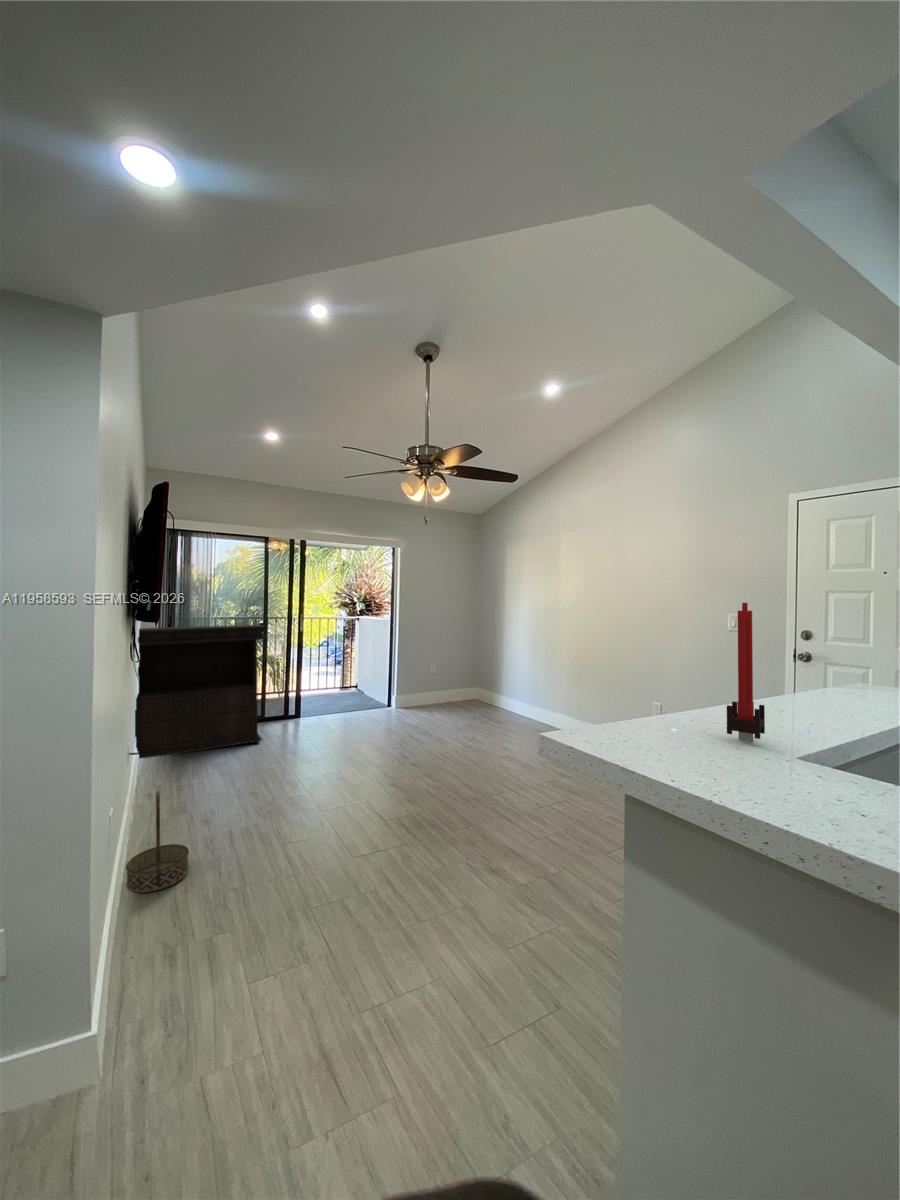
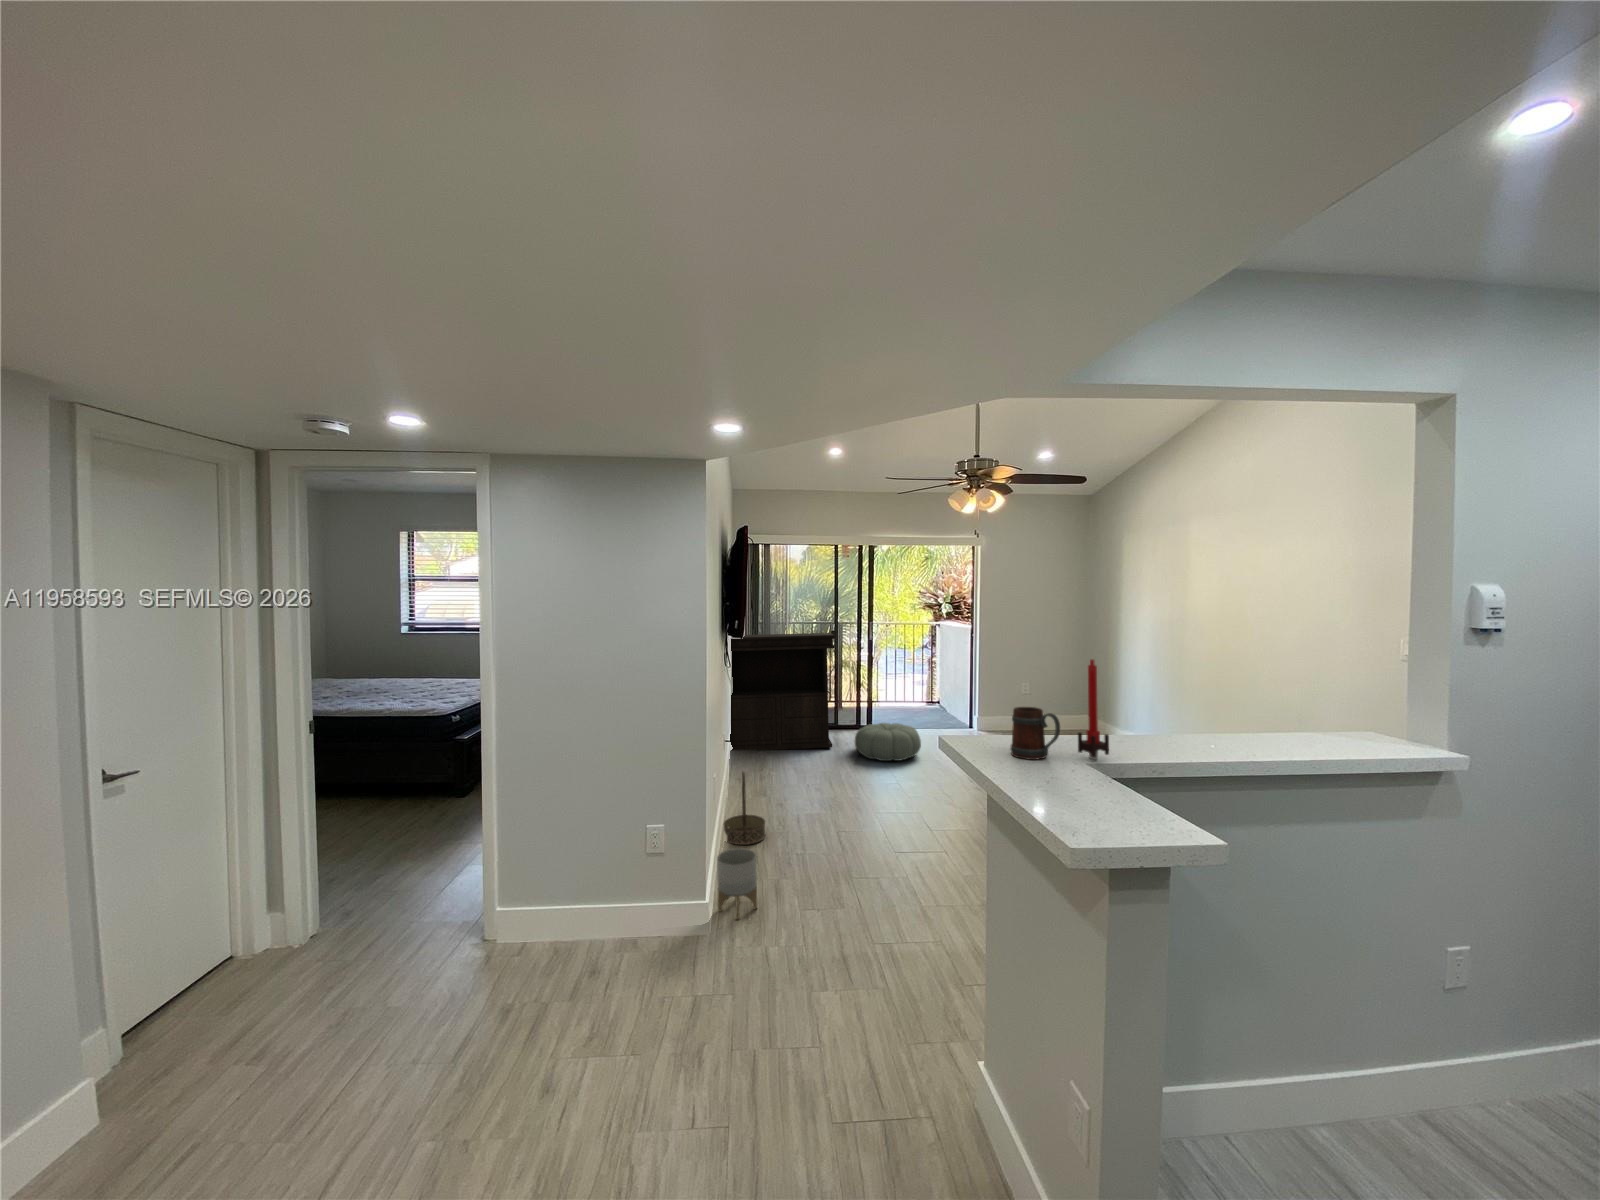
mug: none [645,675,727,754] -> present [1011,707,1060,760]
pouf: none [286,710,353,749] -> present [855,723,921,761]
planter: none [113,914,183,1036] -> present [717,848,757,920]

